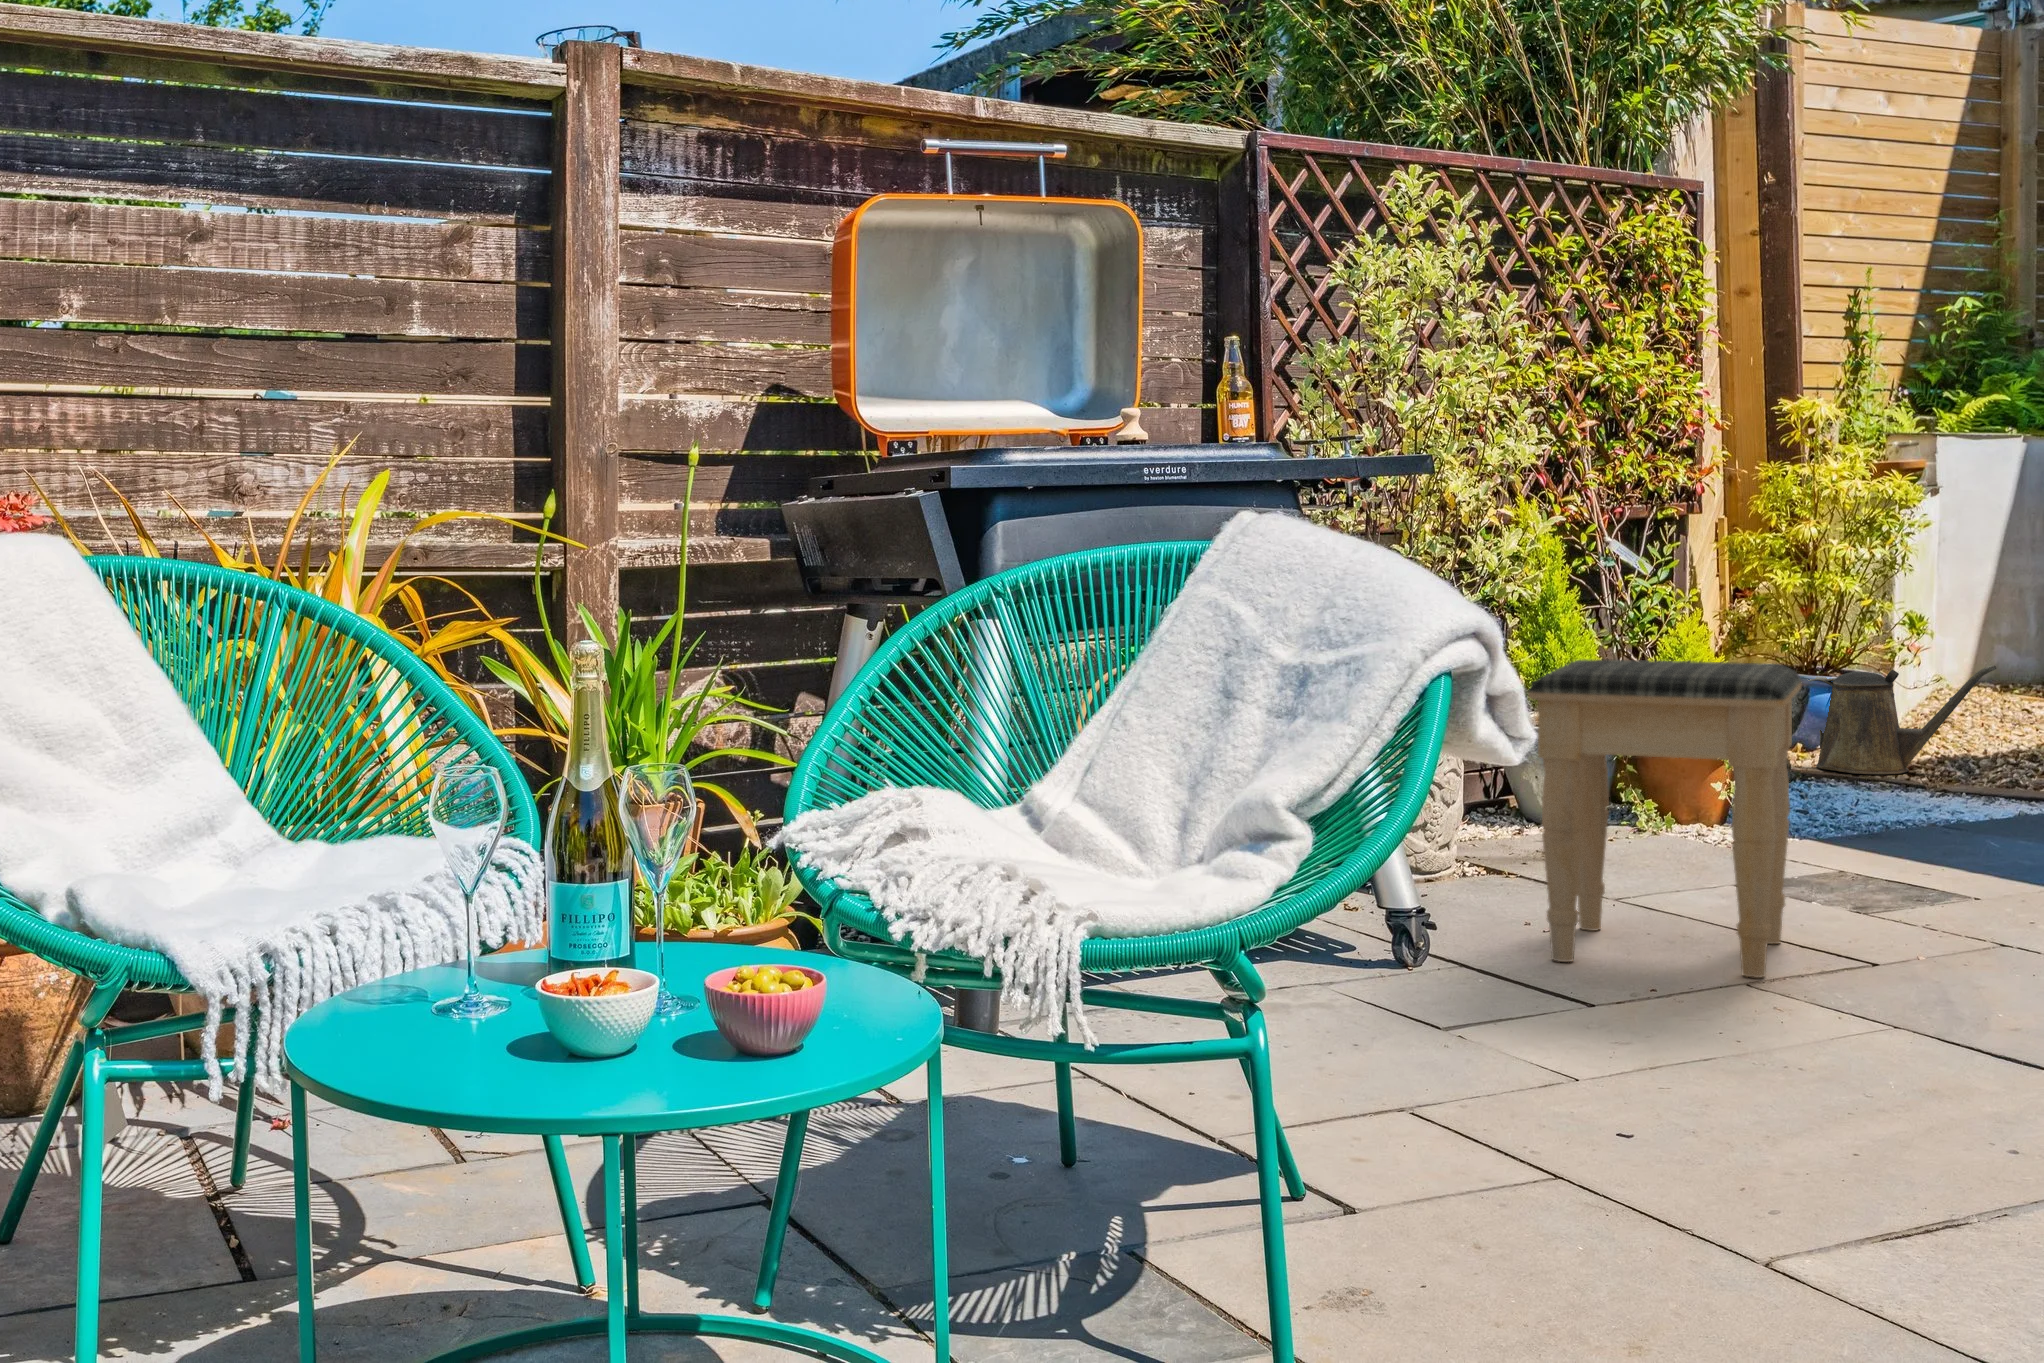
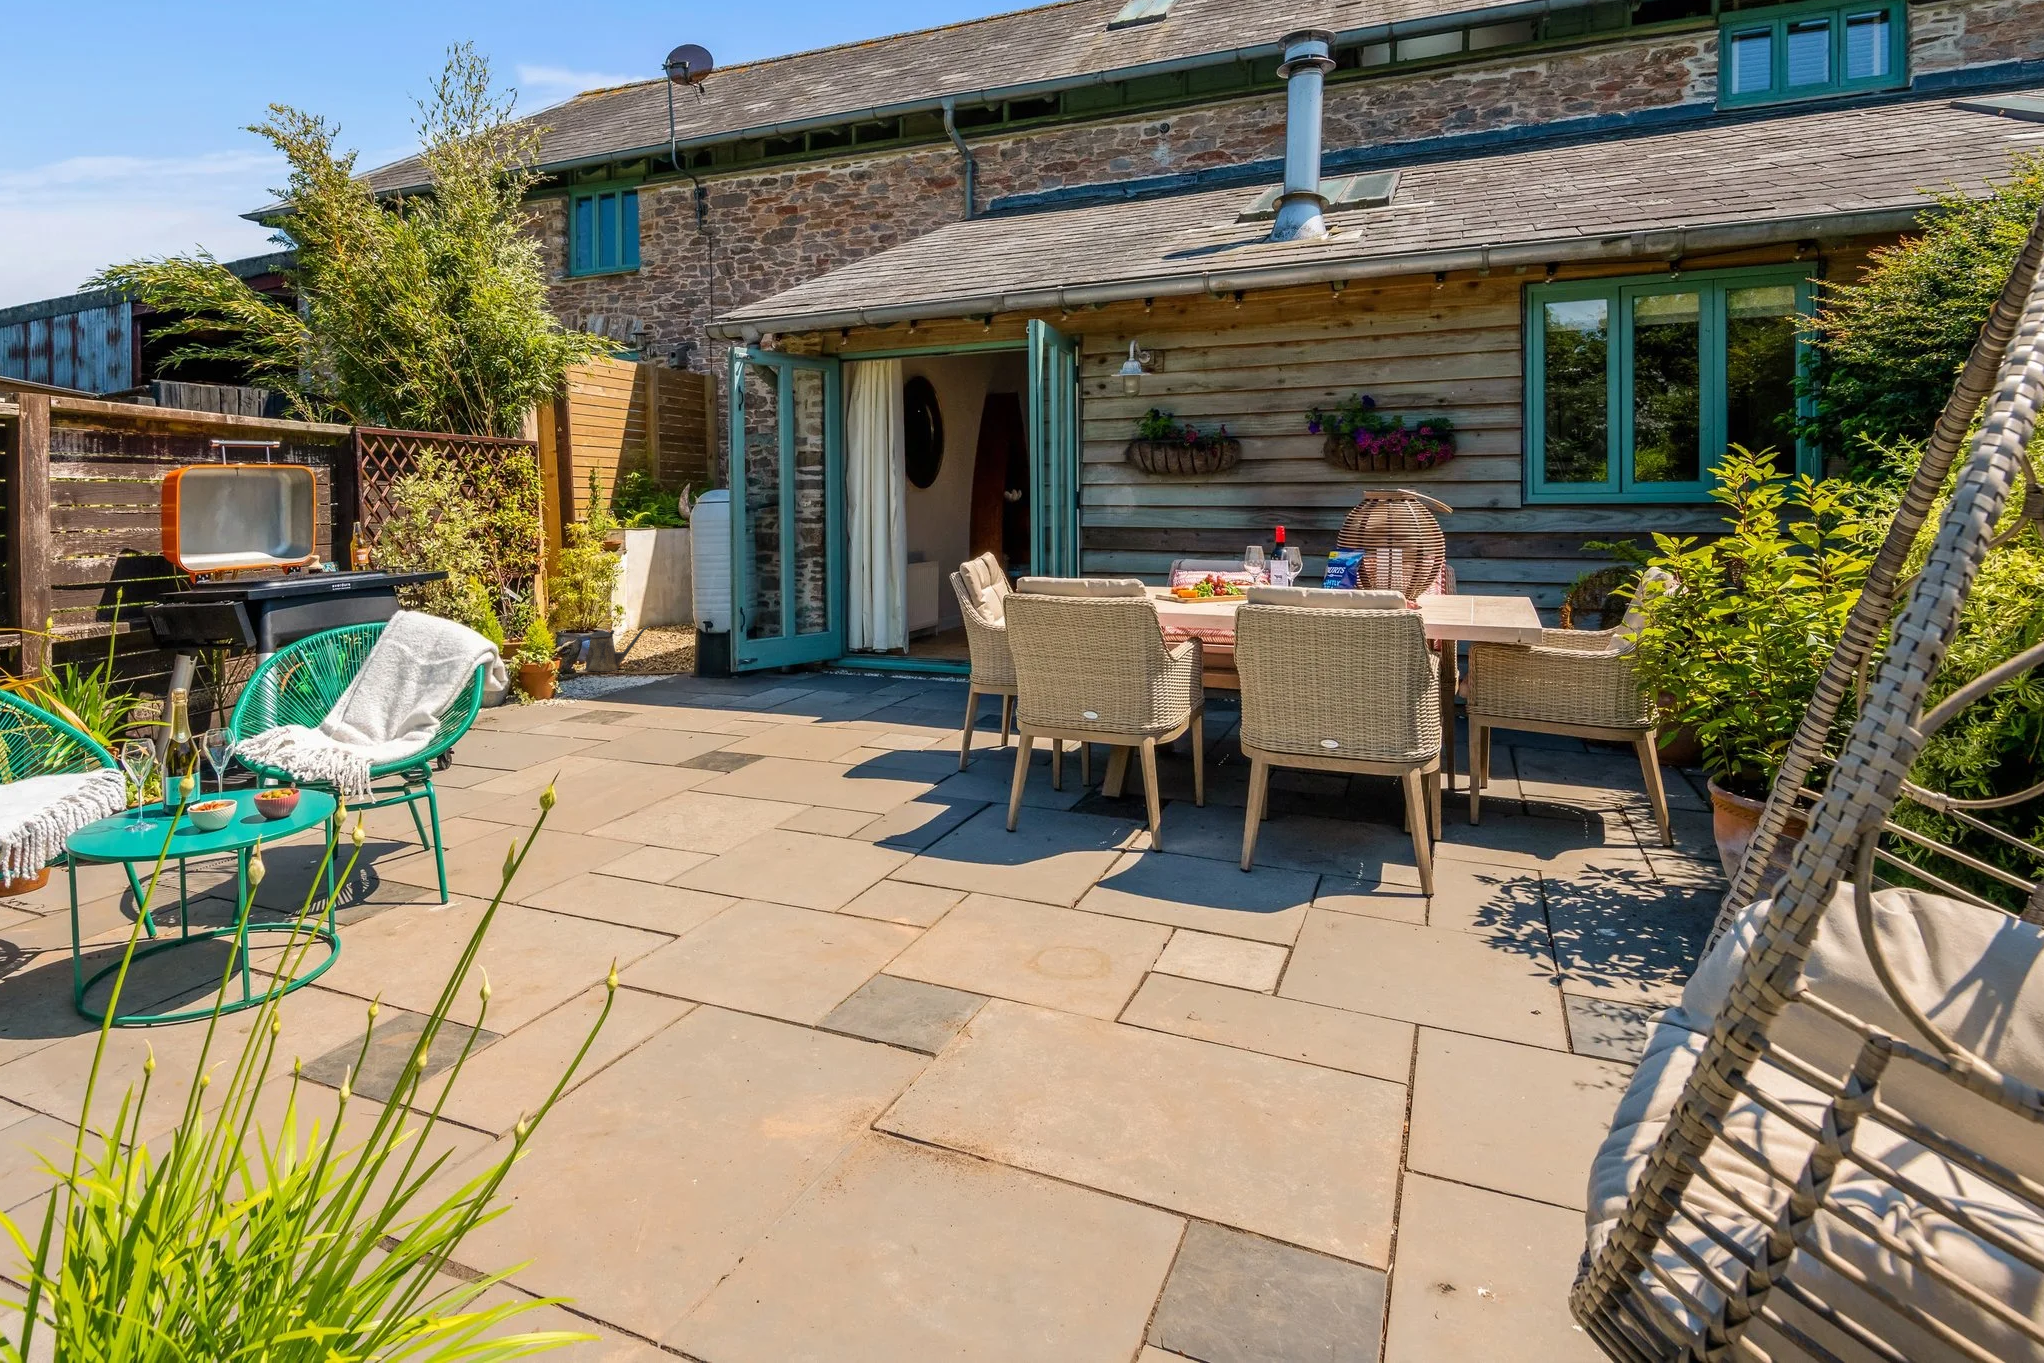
footstool: present [1528,659,1801,978] -> none [491,646,587,766]

